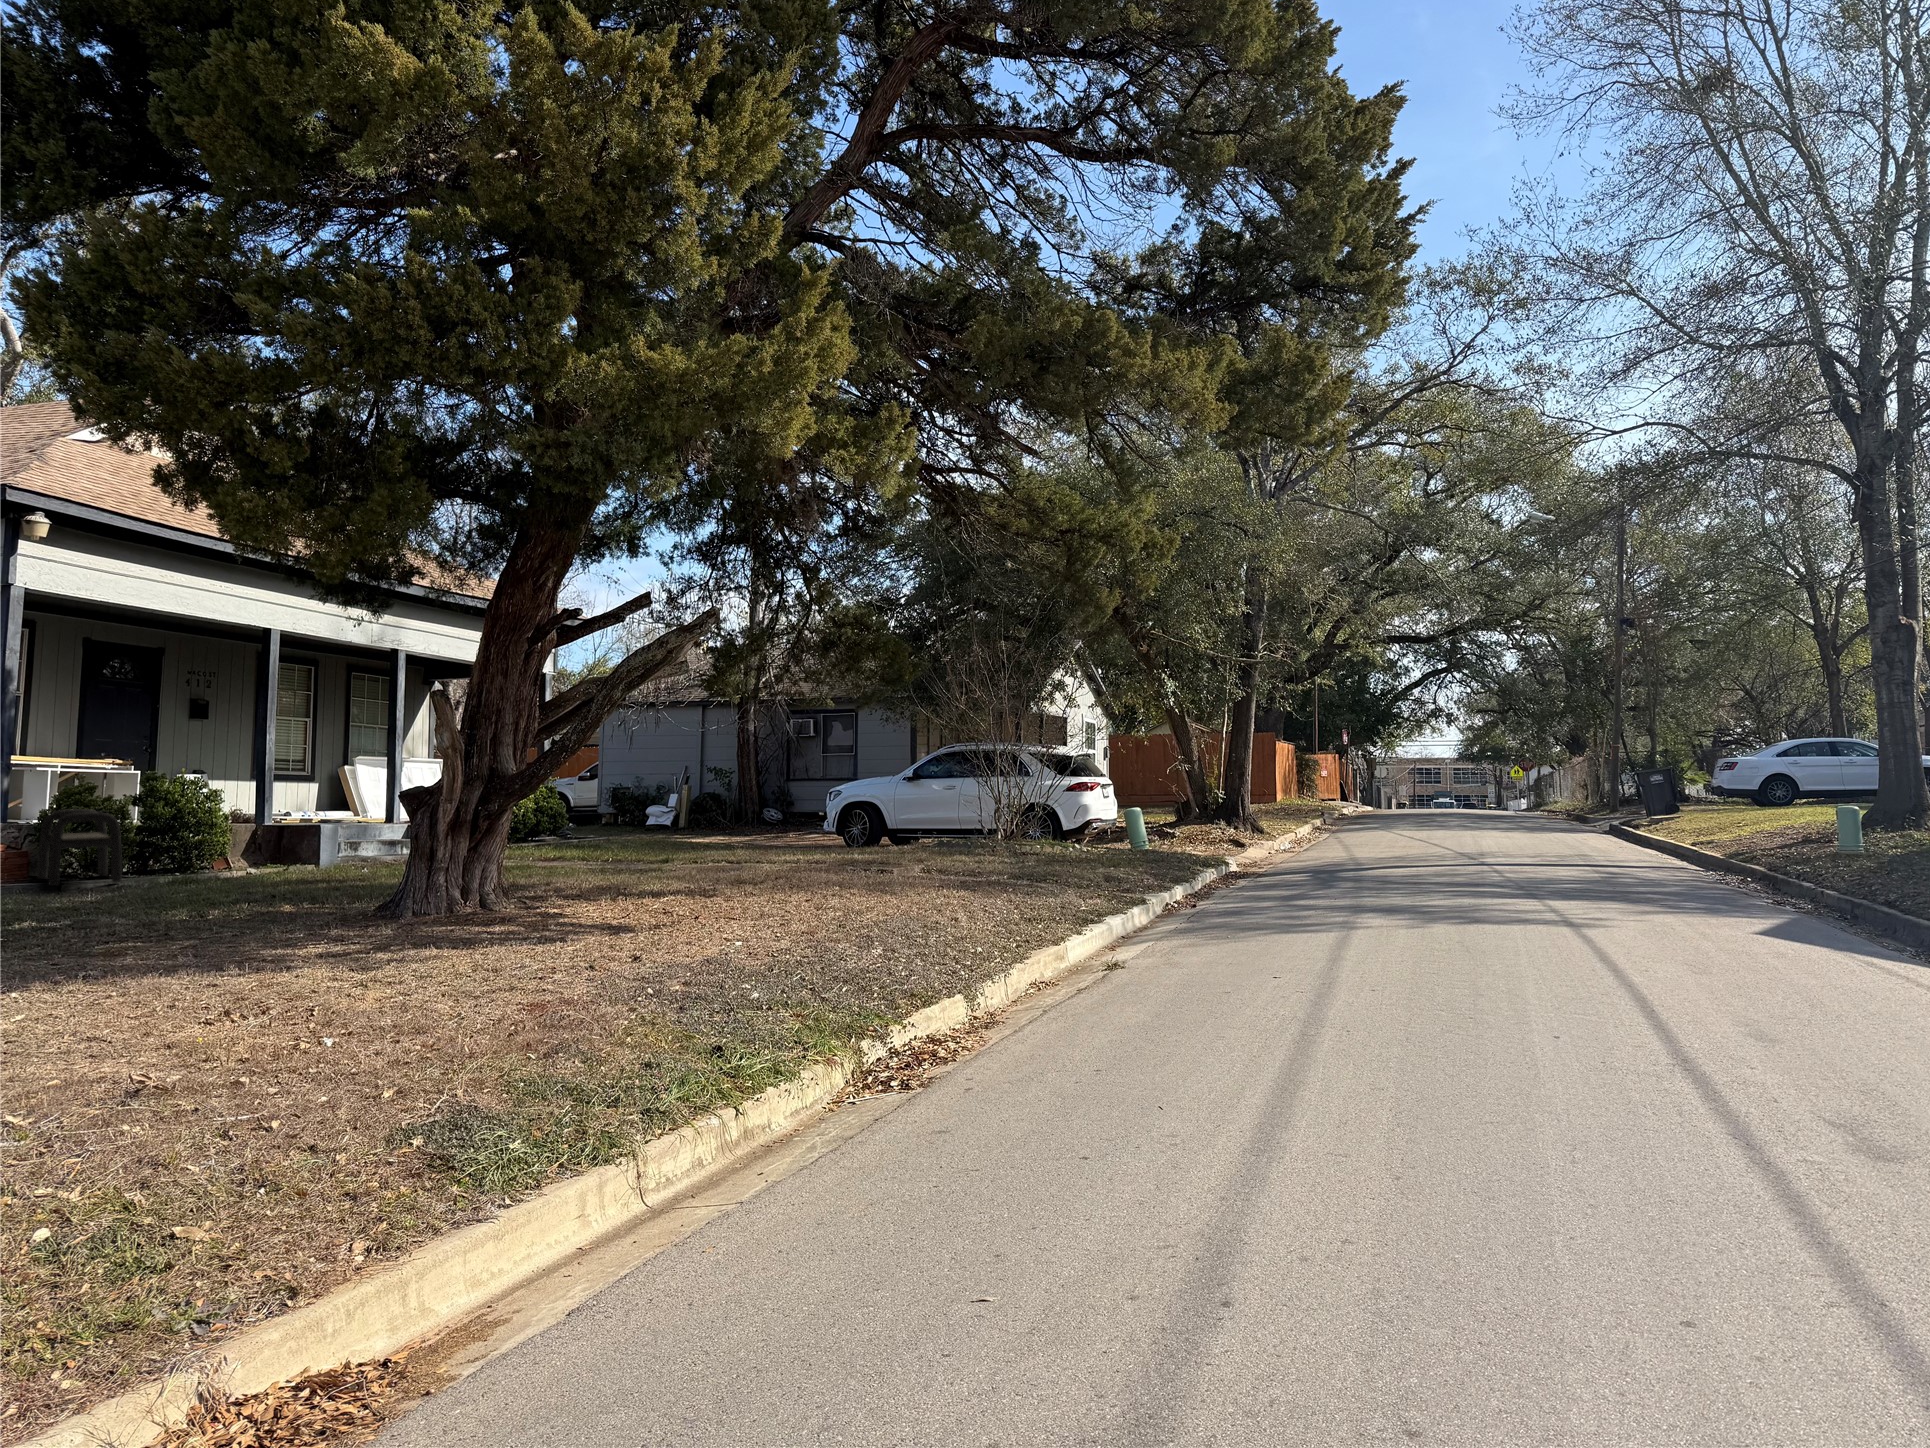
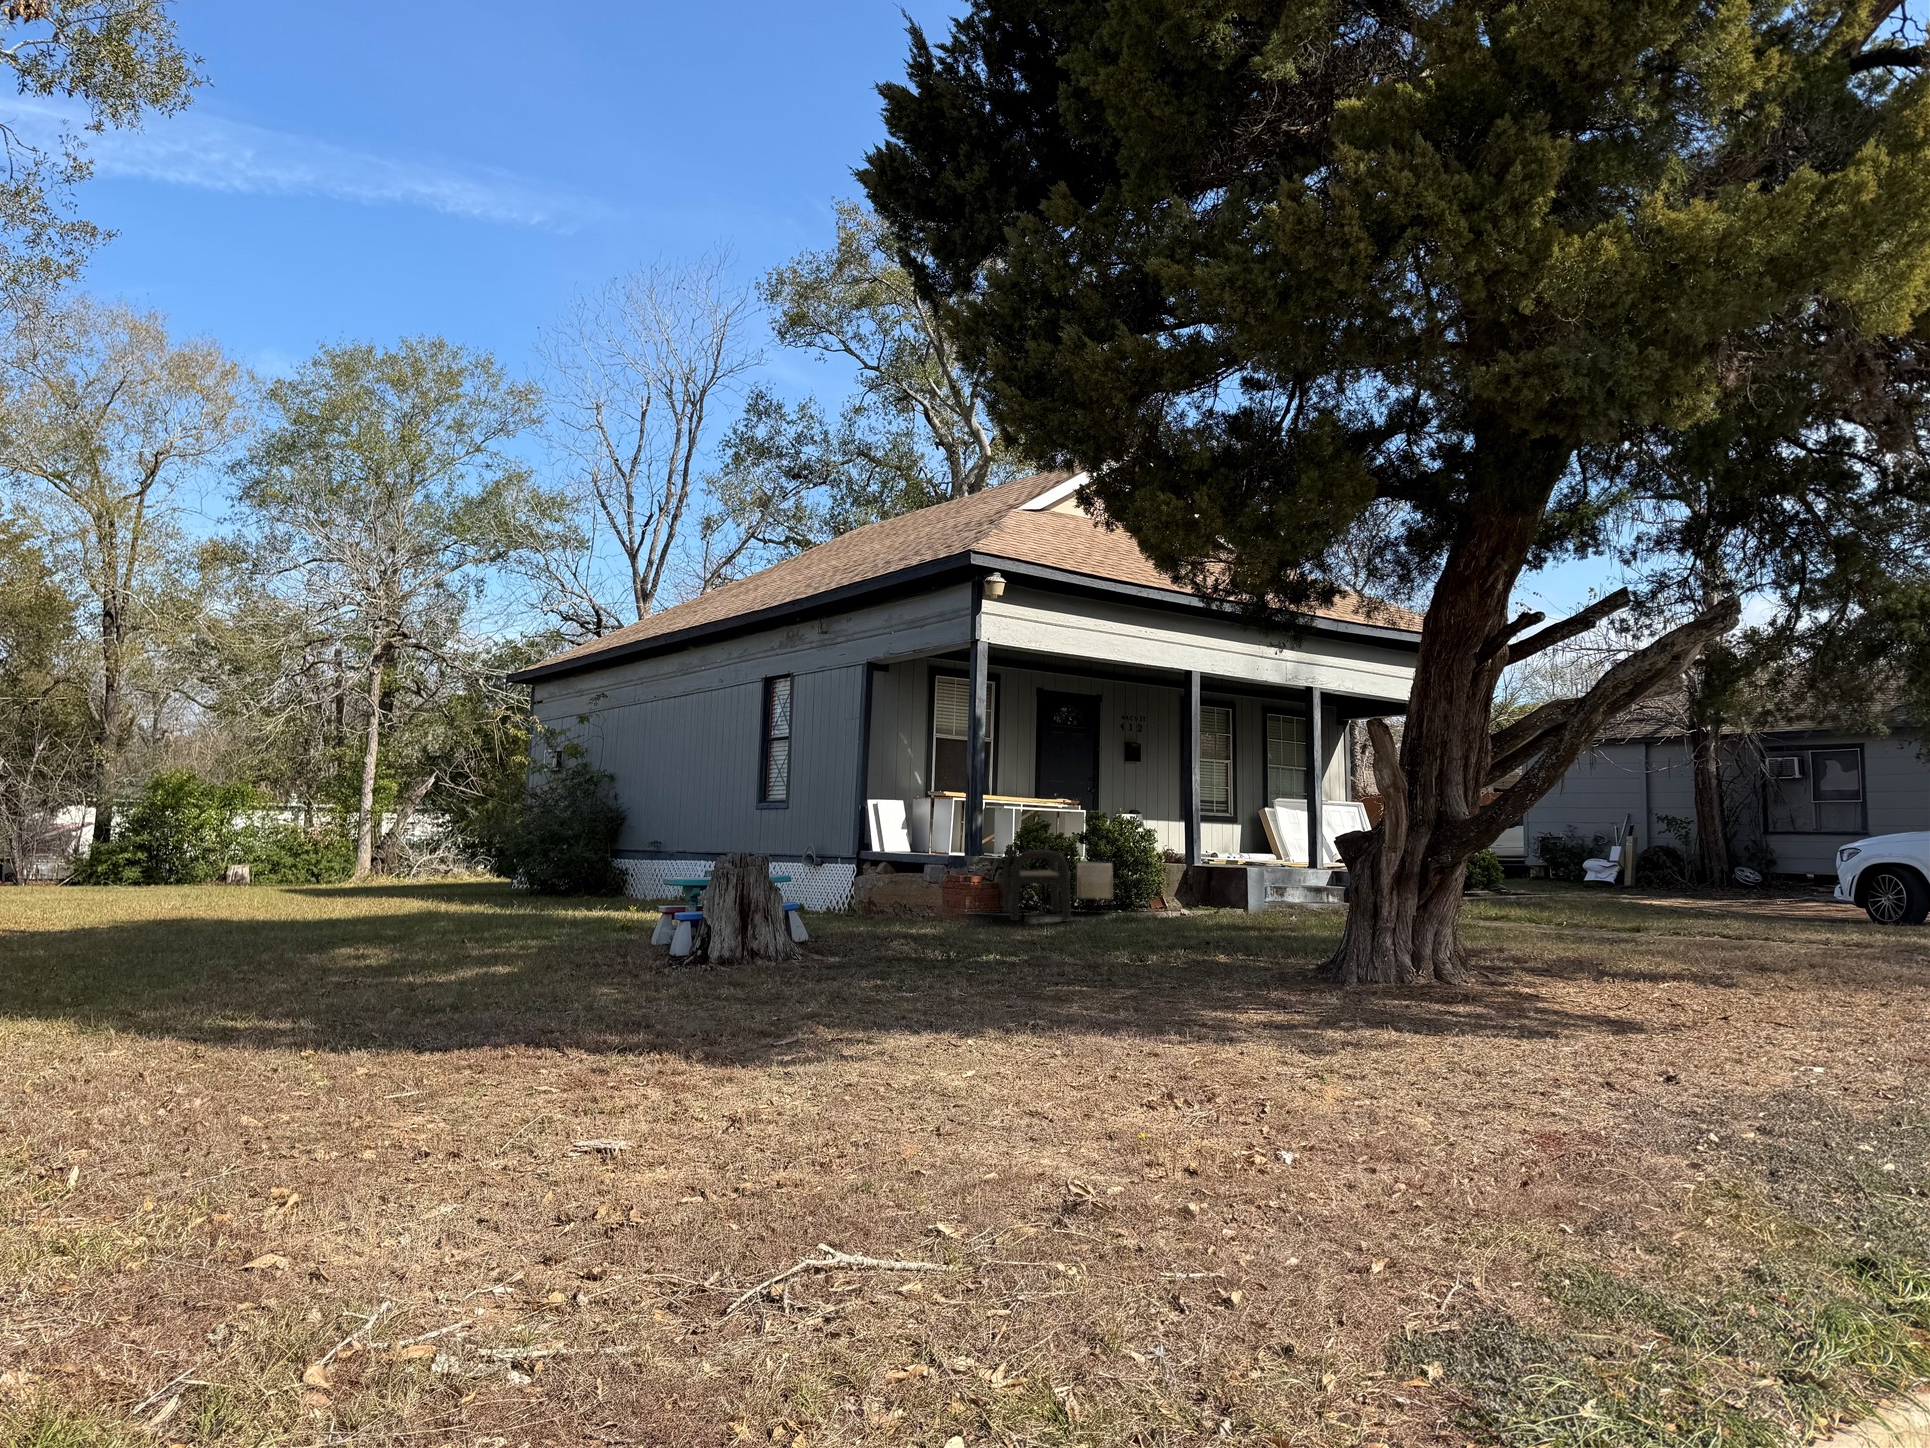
planter: none [129,823,172,875] -> present [1077,863,1113,899]

